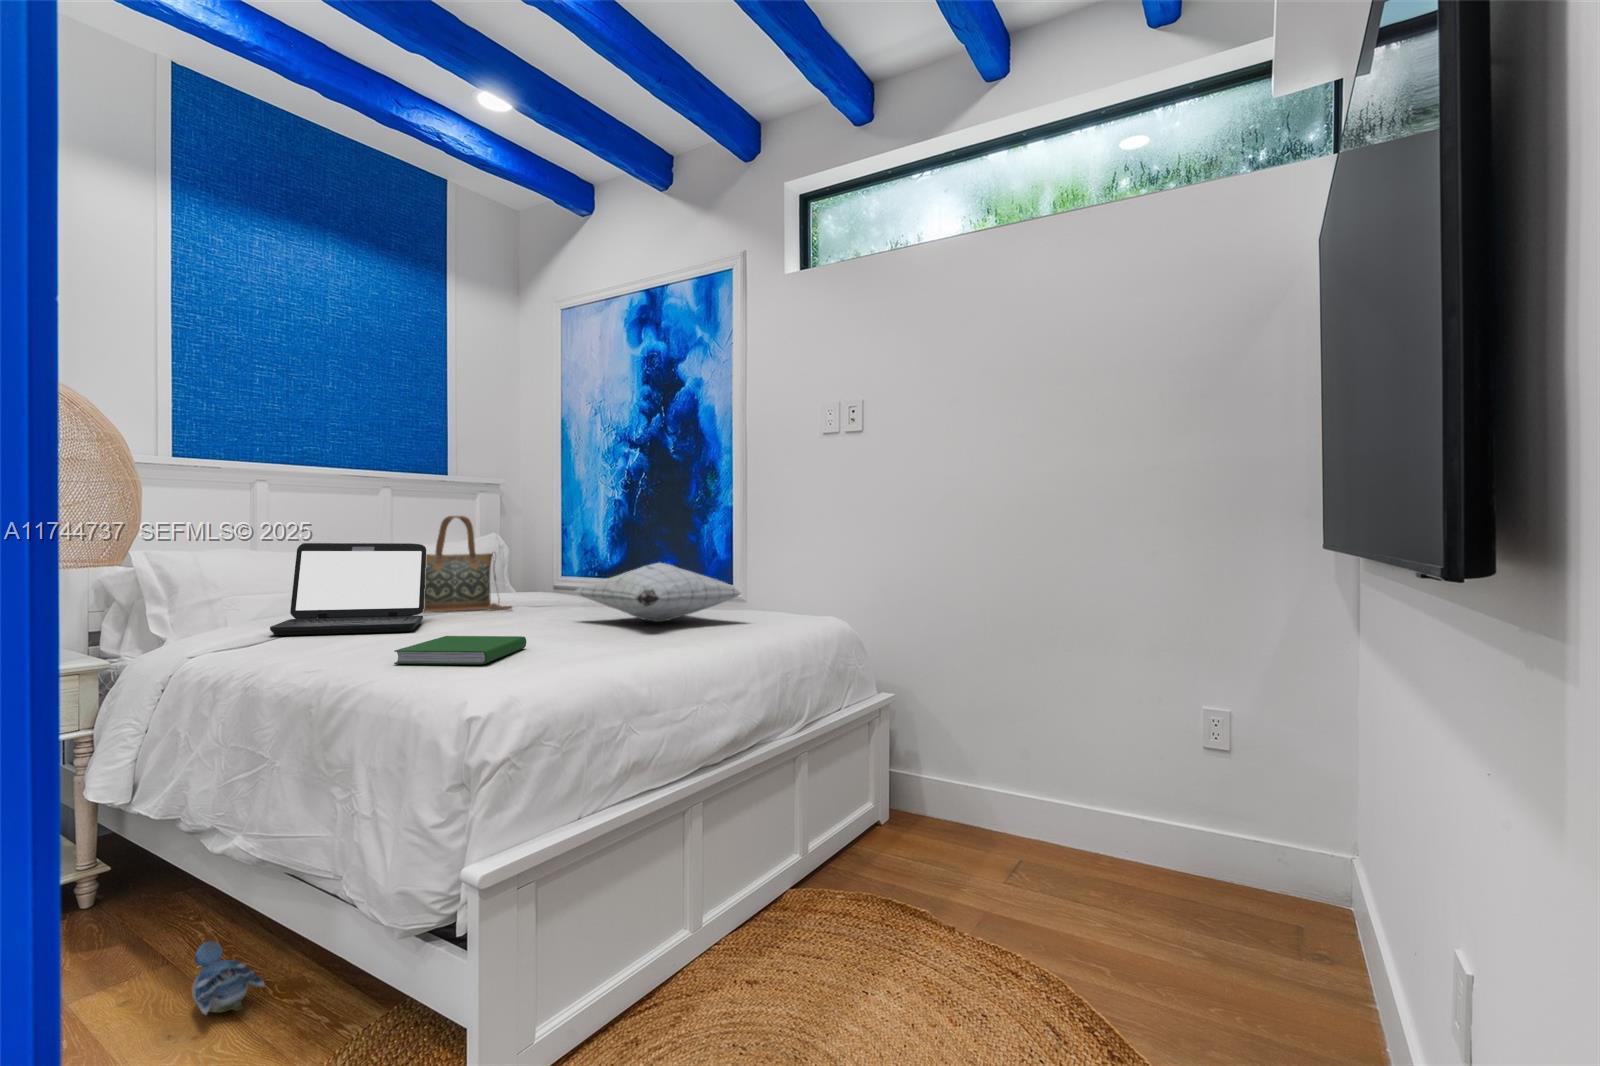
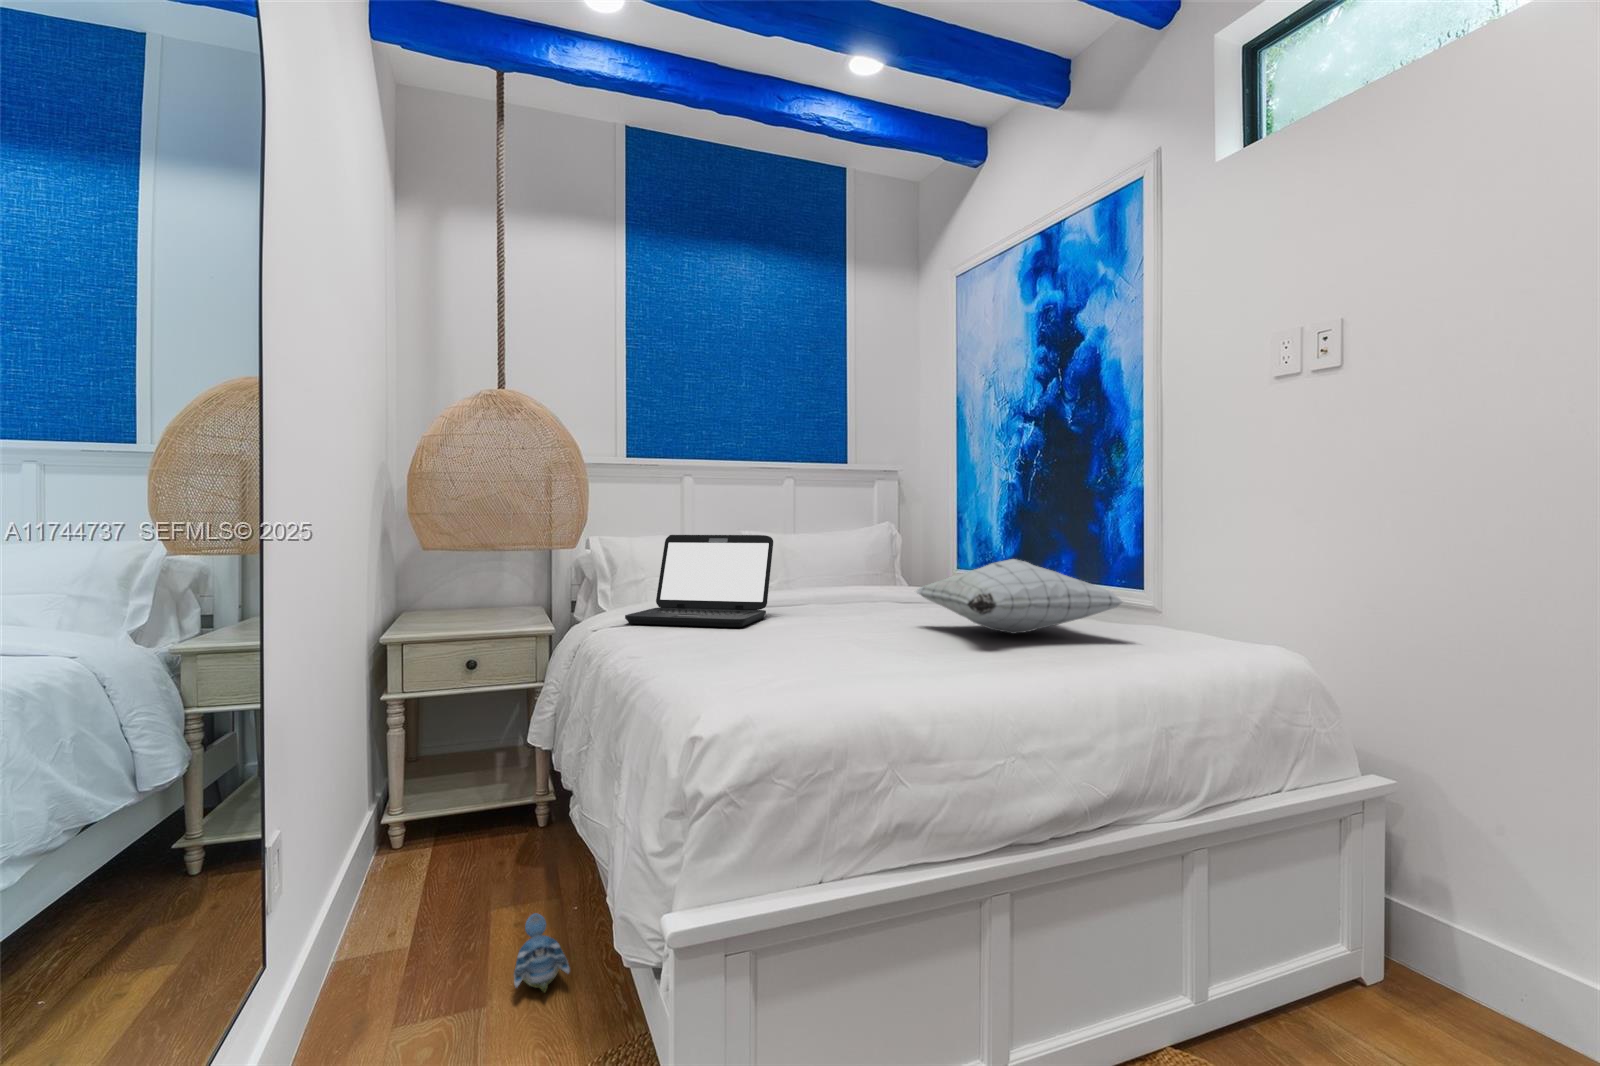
handbag: present [423,516,512,613] -> none [766,506,871,607]
hardcover book: present [394,636,527,665] -> none [666,637,818,677]

